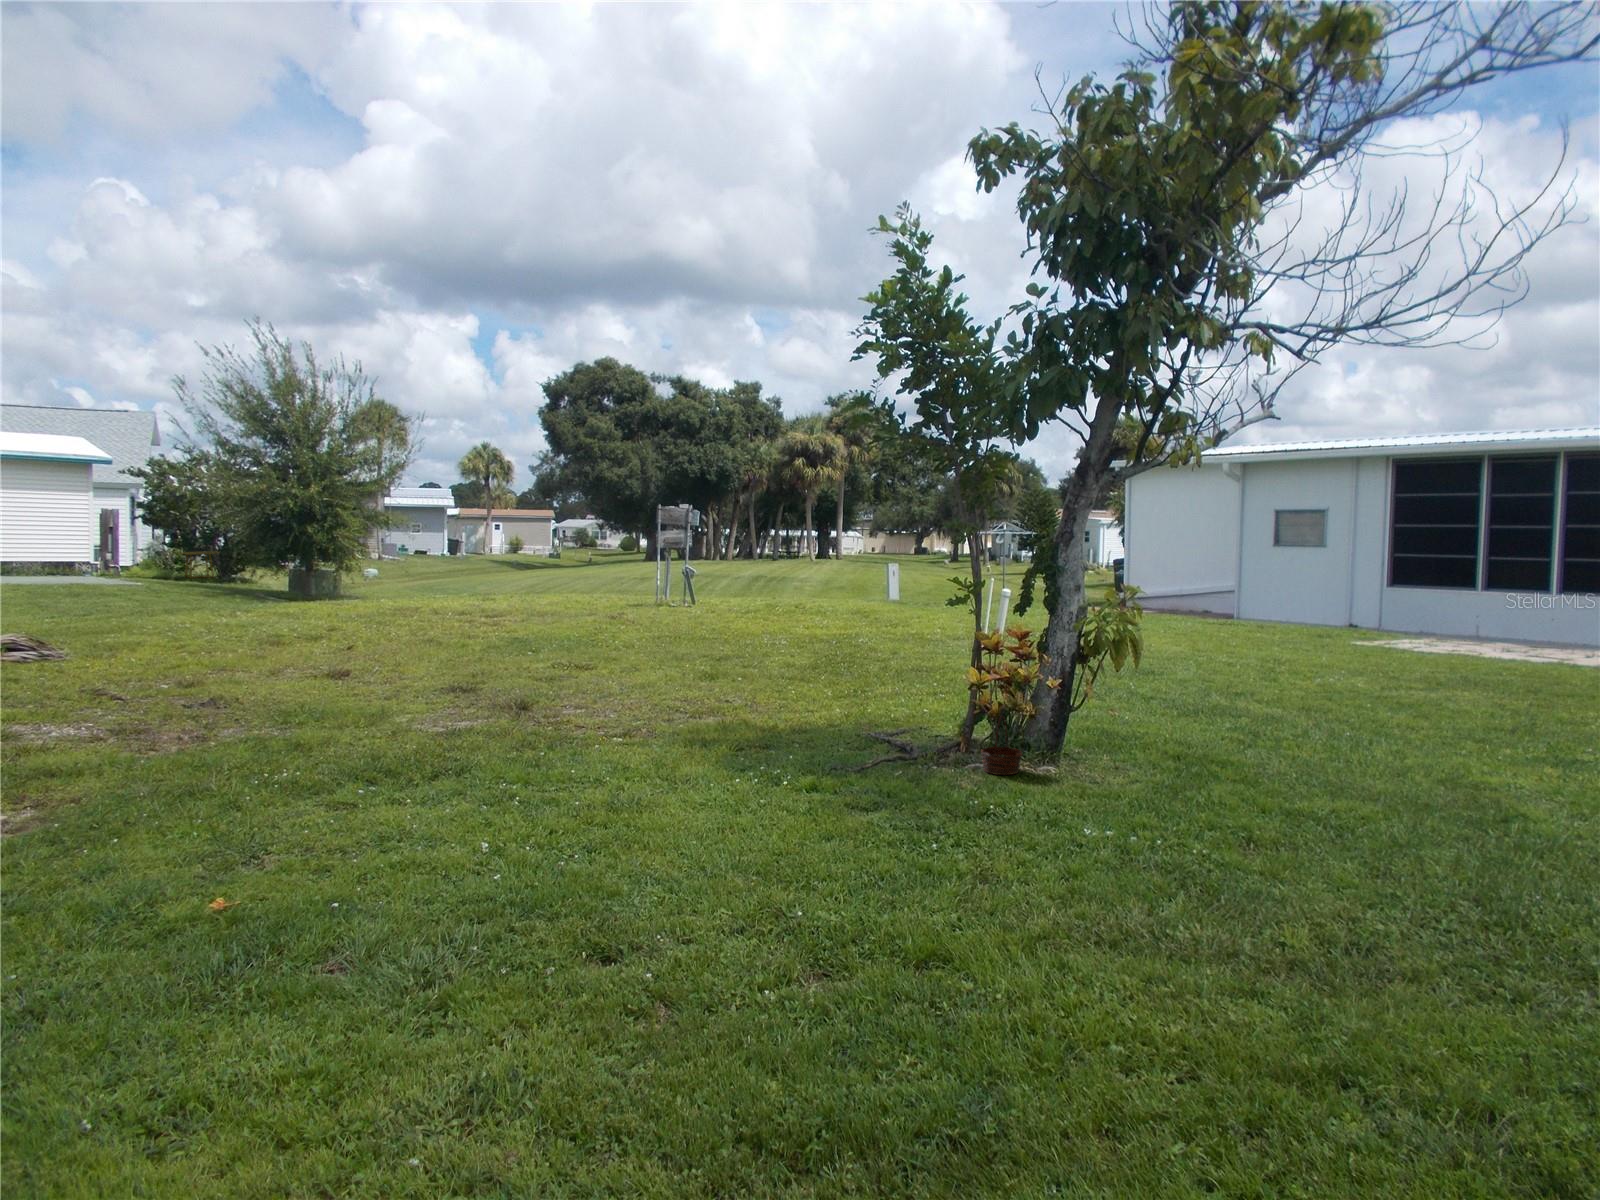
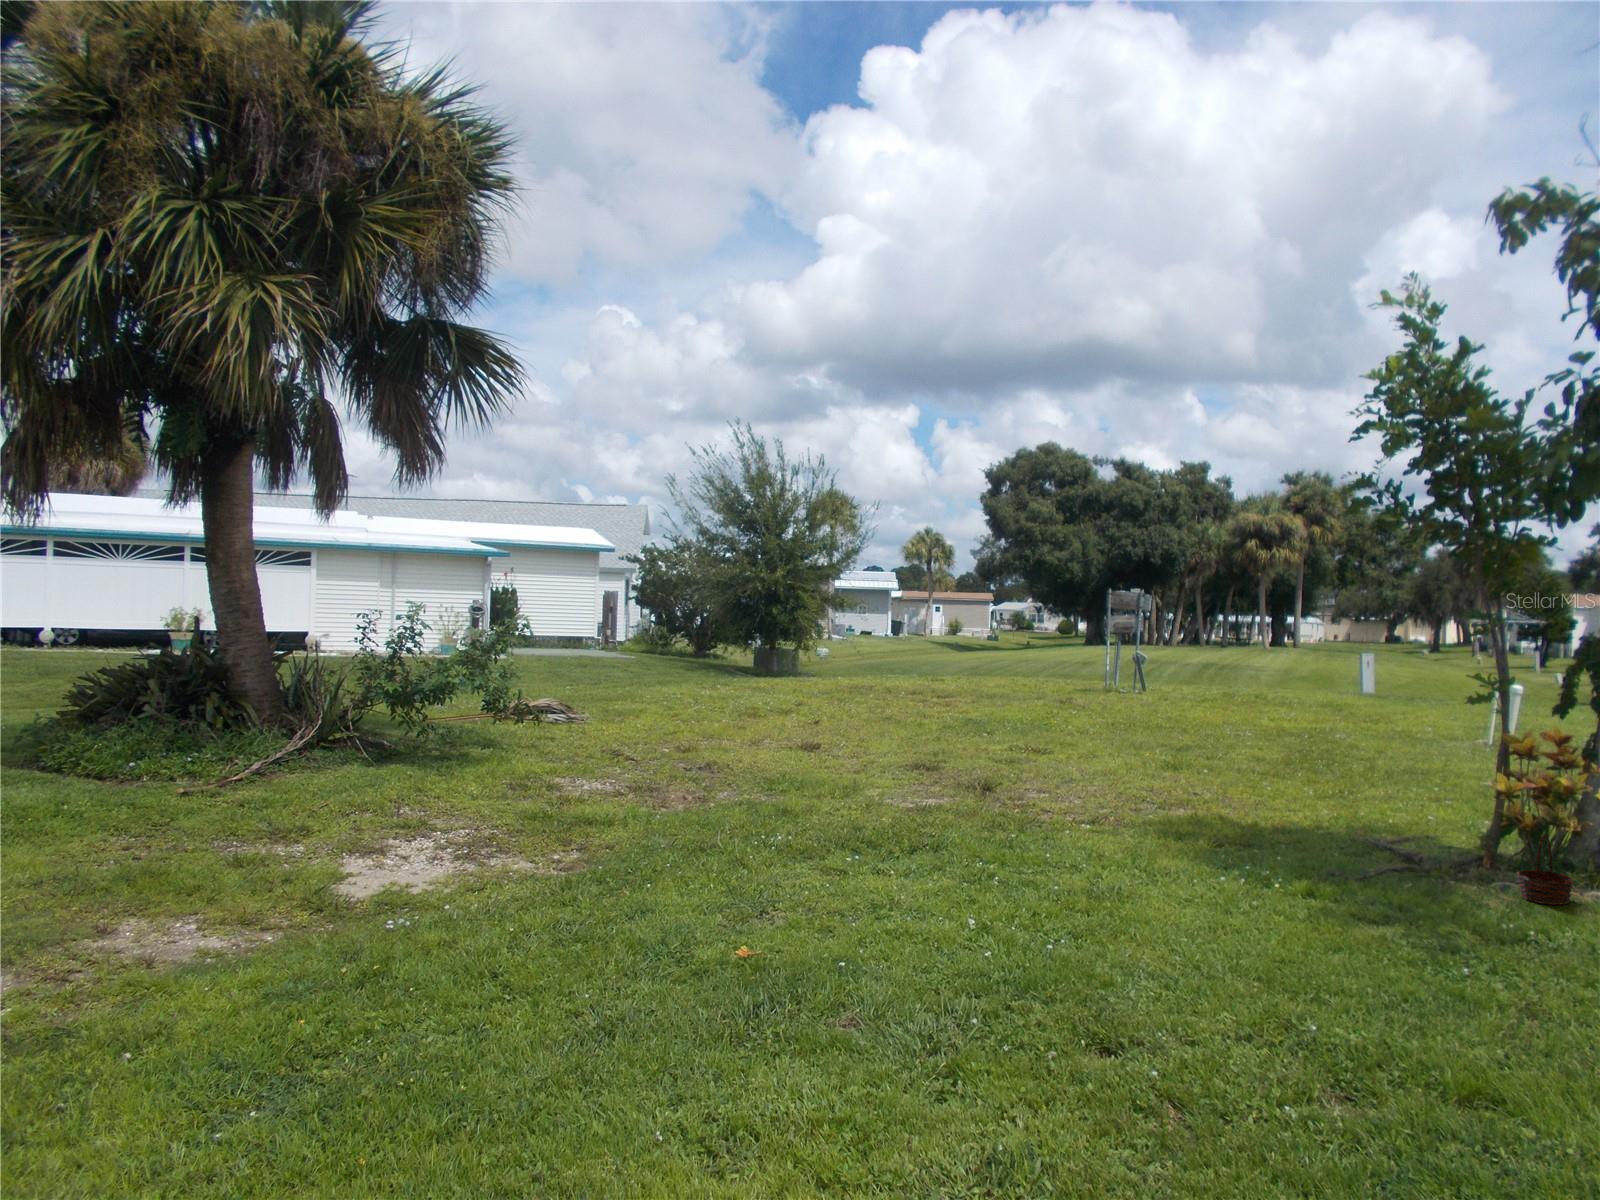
round table: present [179,552,218,578] -> none [662,629,696,653]

